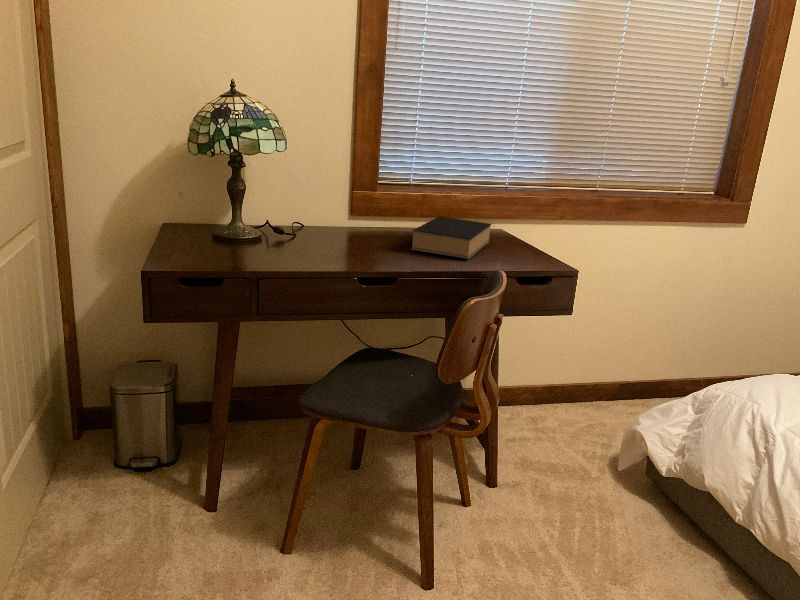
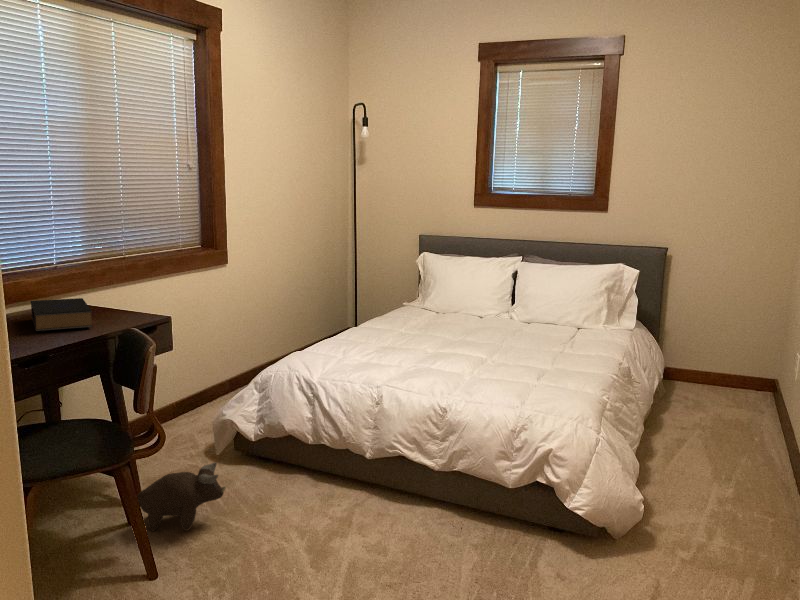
plush toy: none [471,468,574,550] -> present [137,463,226,531]

